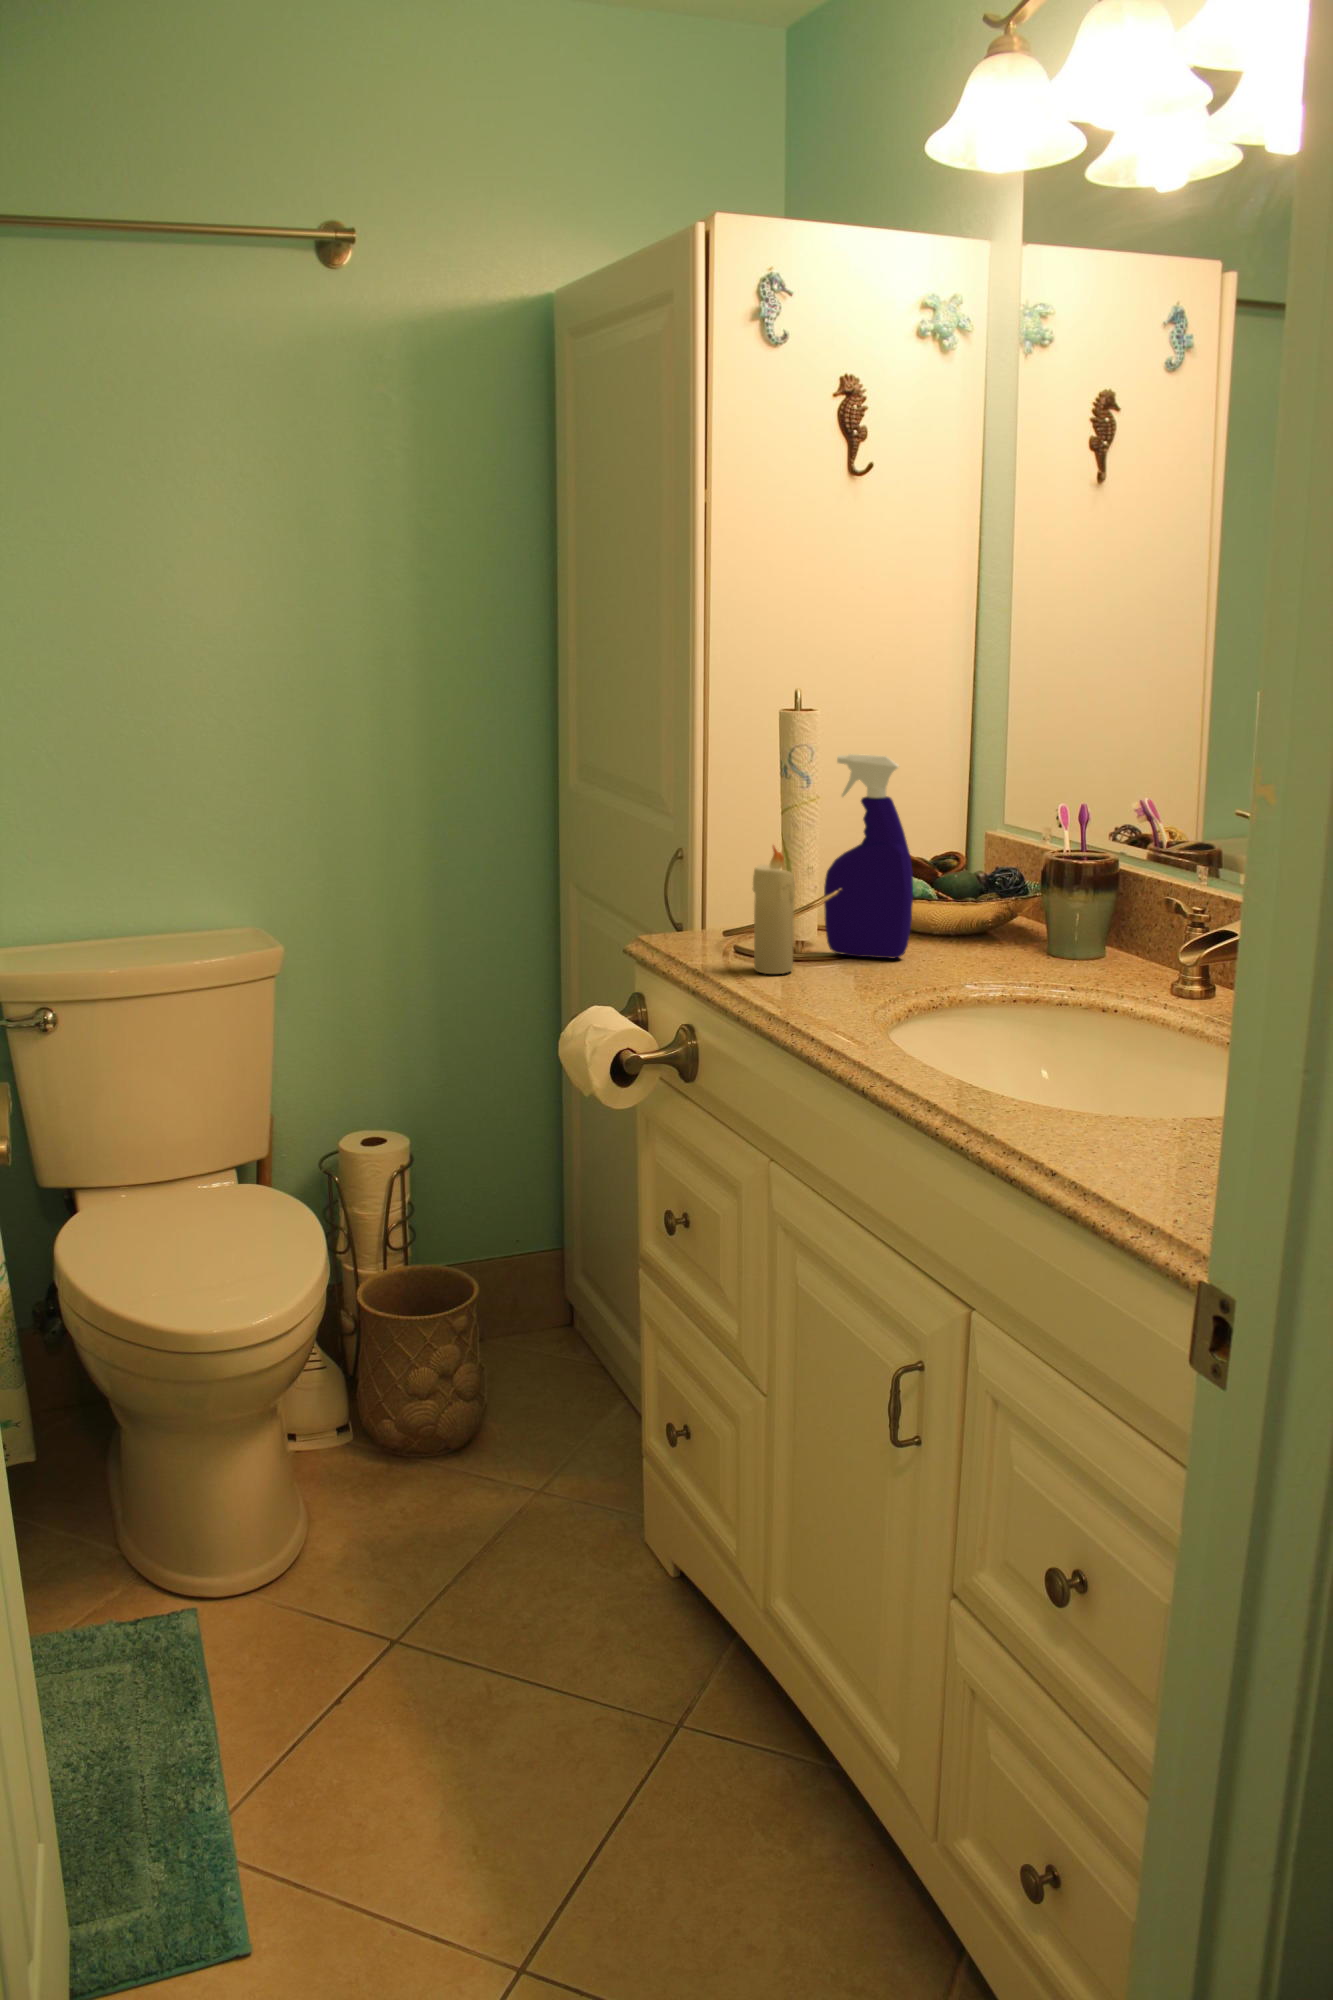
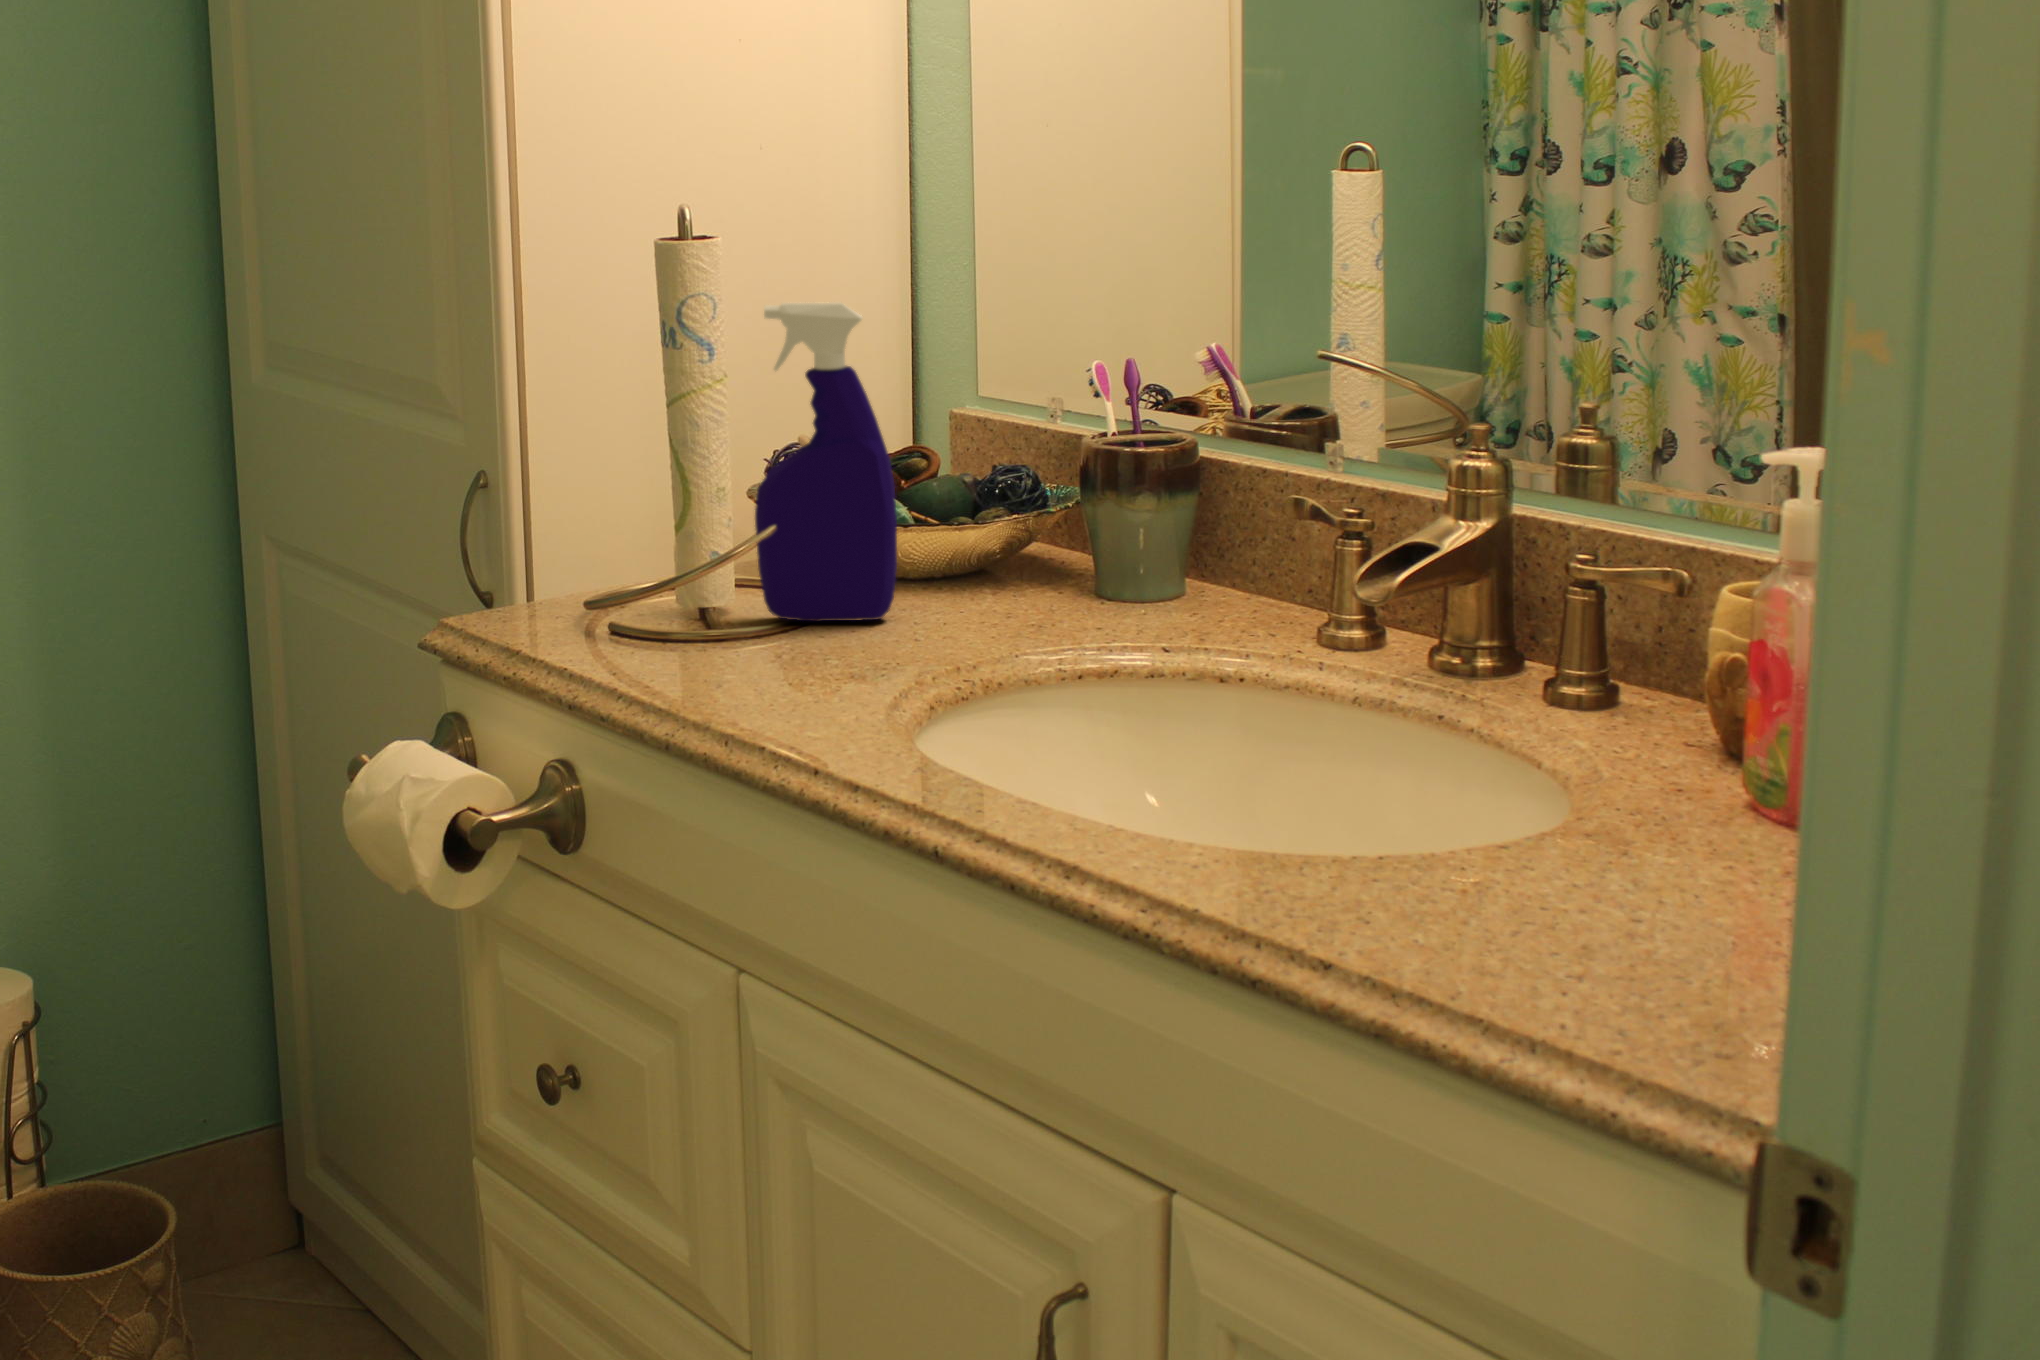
candle: present [753,846,795,974] -> none [655,455,728,664]

